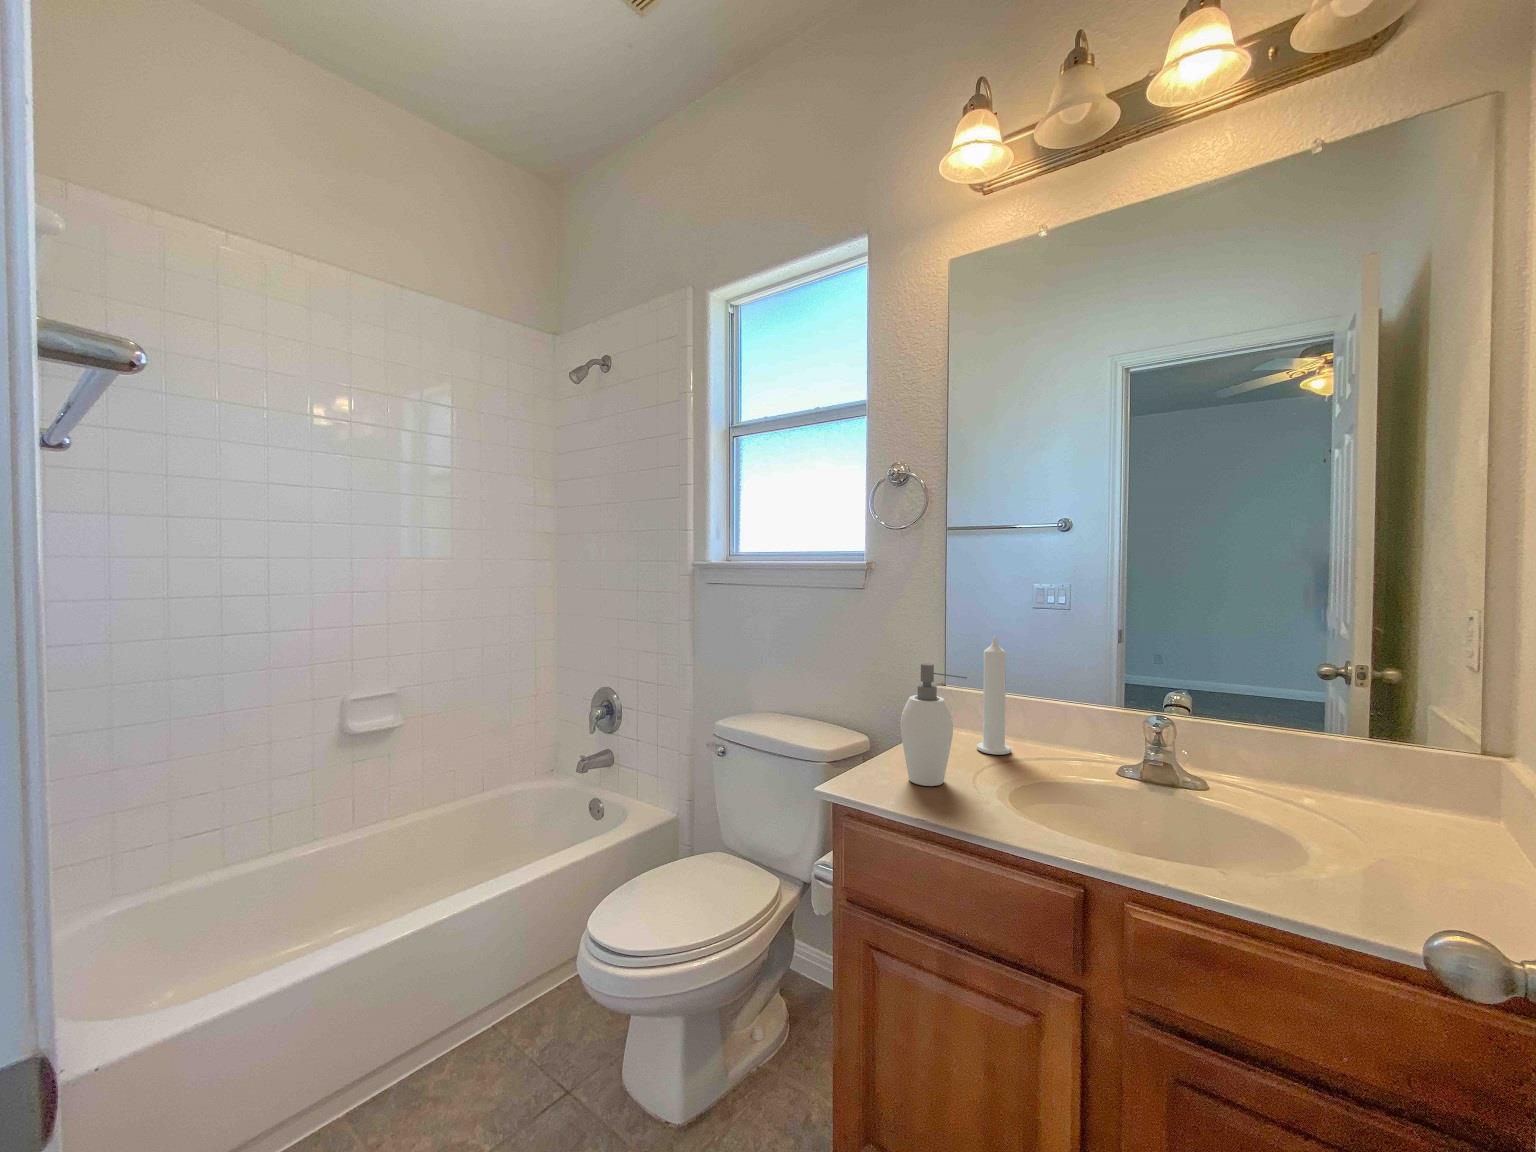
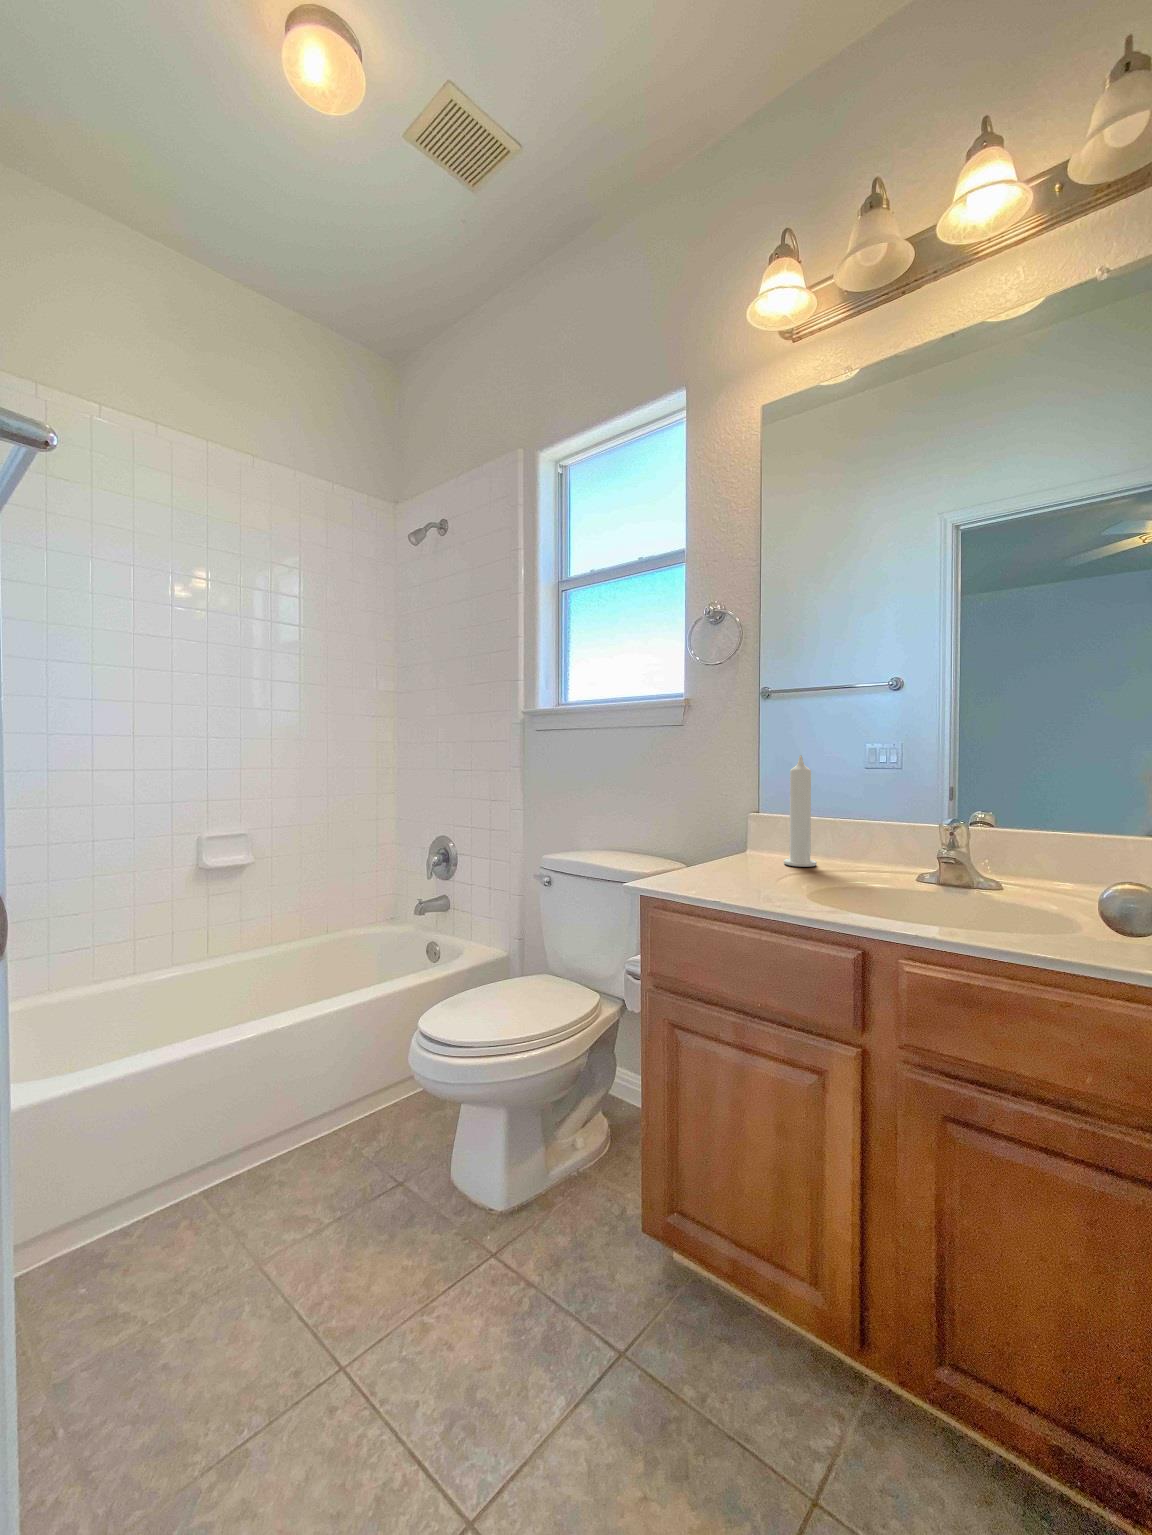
soap dispenser: present [900,663,967,786] -> none [705,771,766,882]

